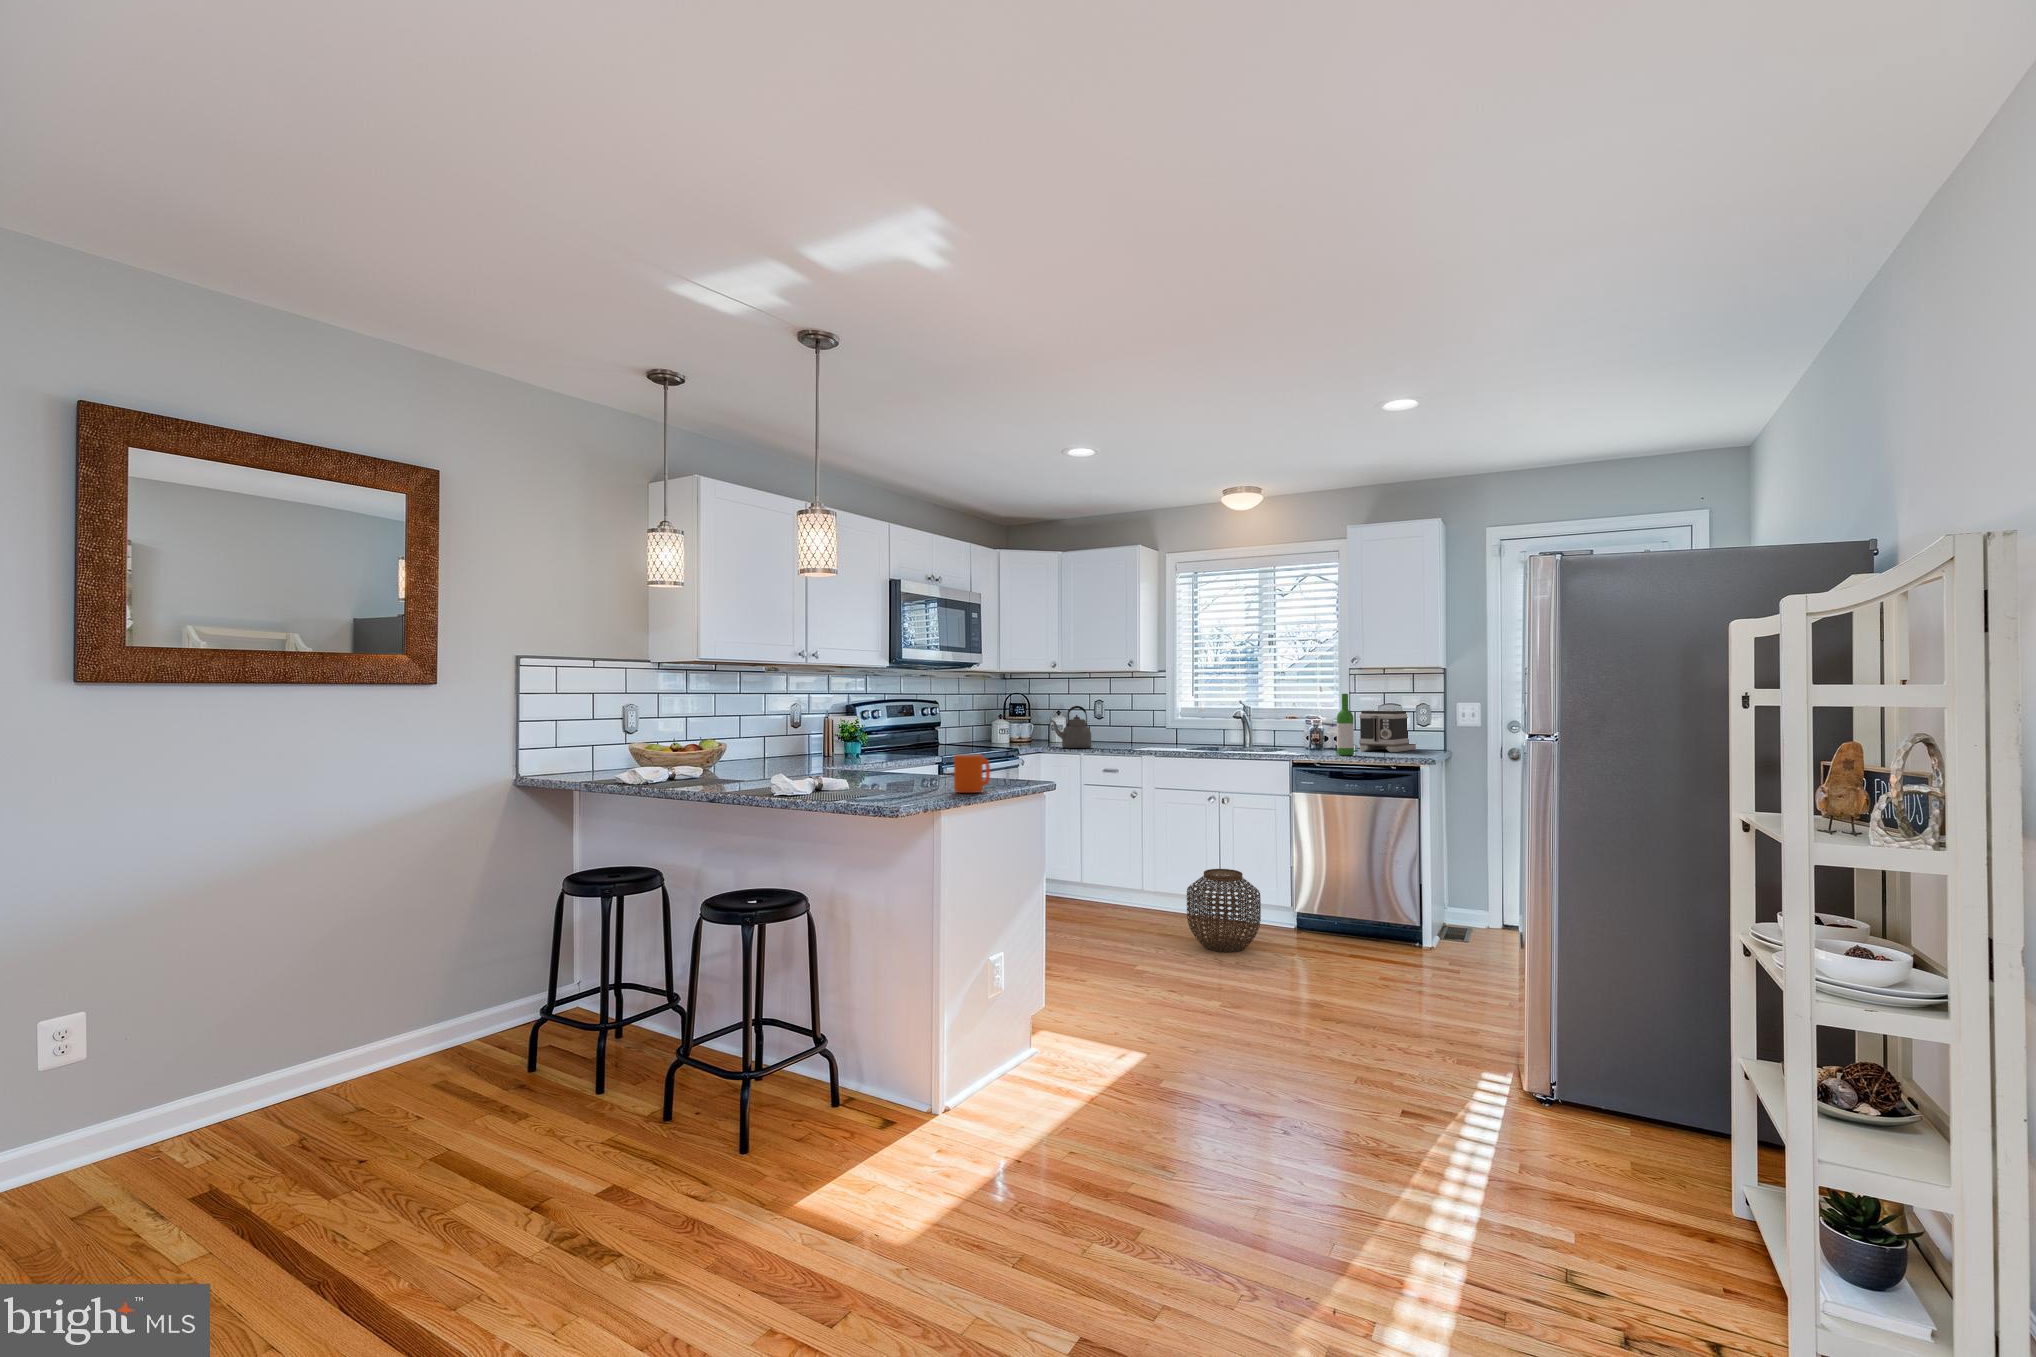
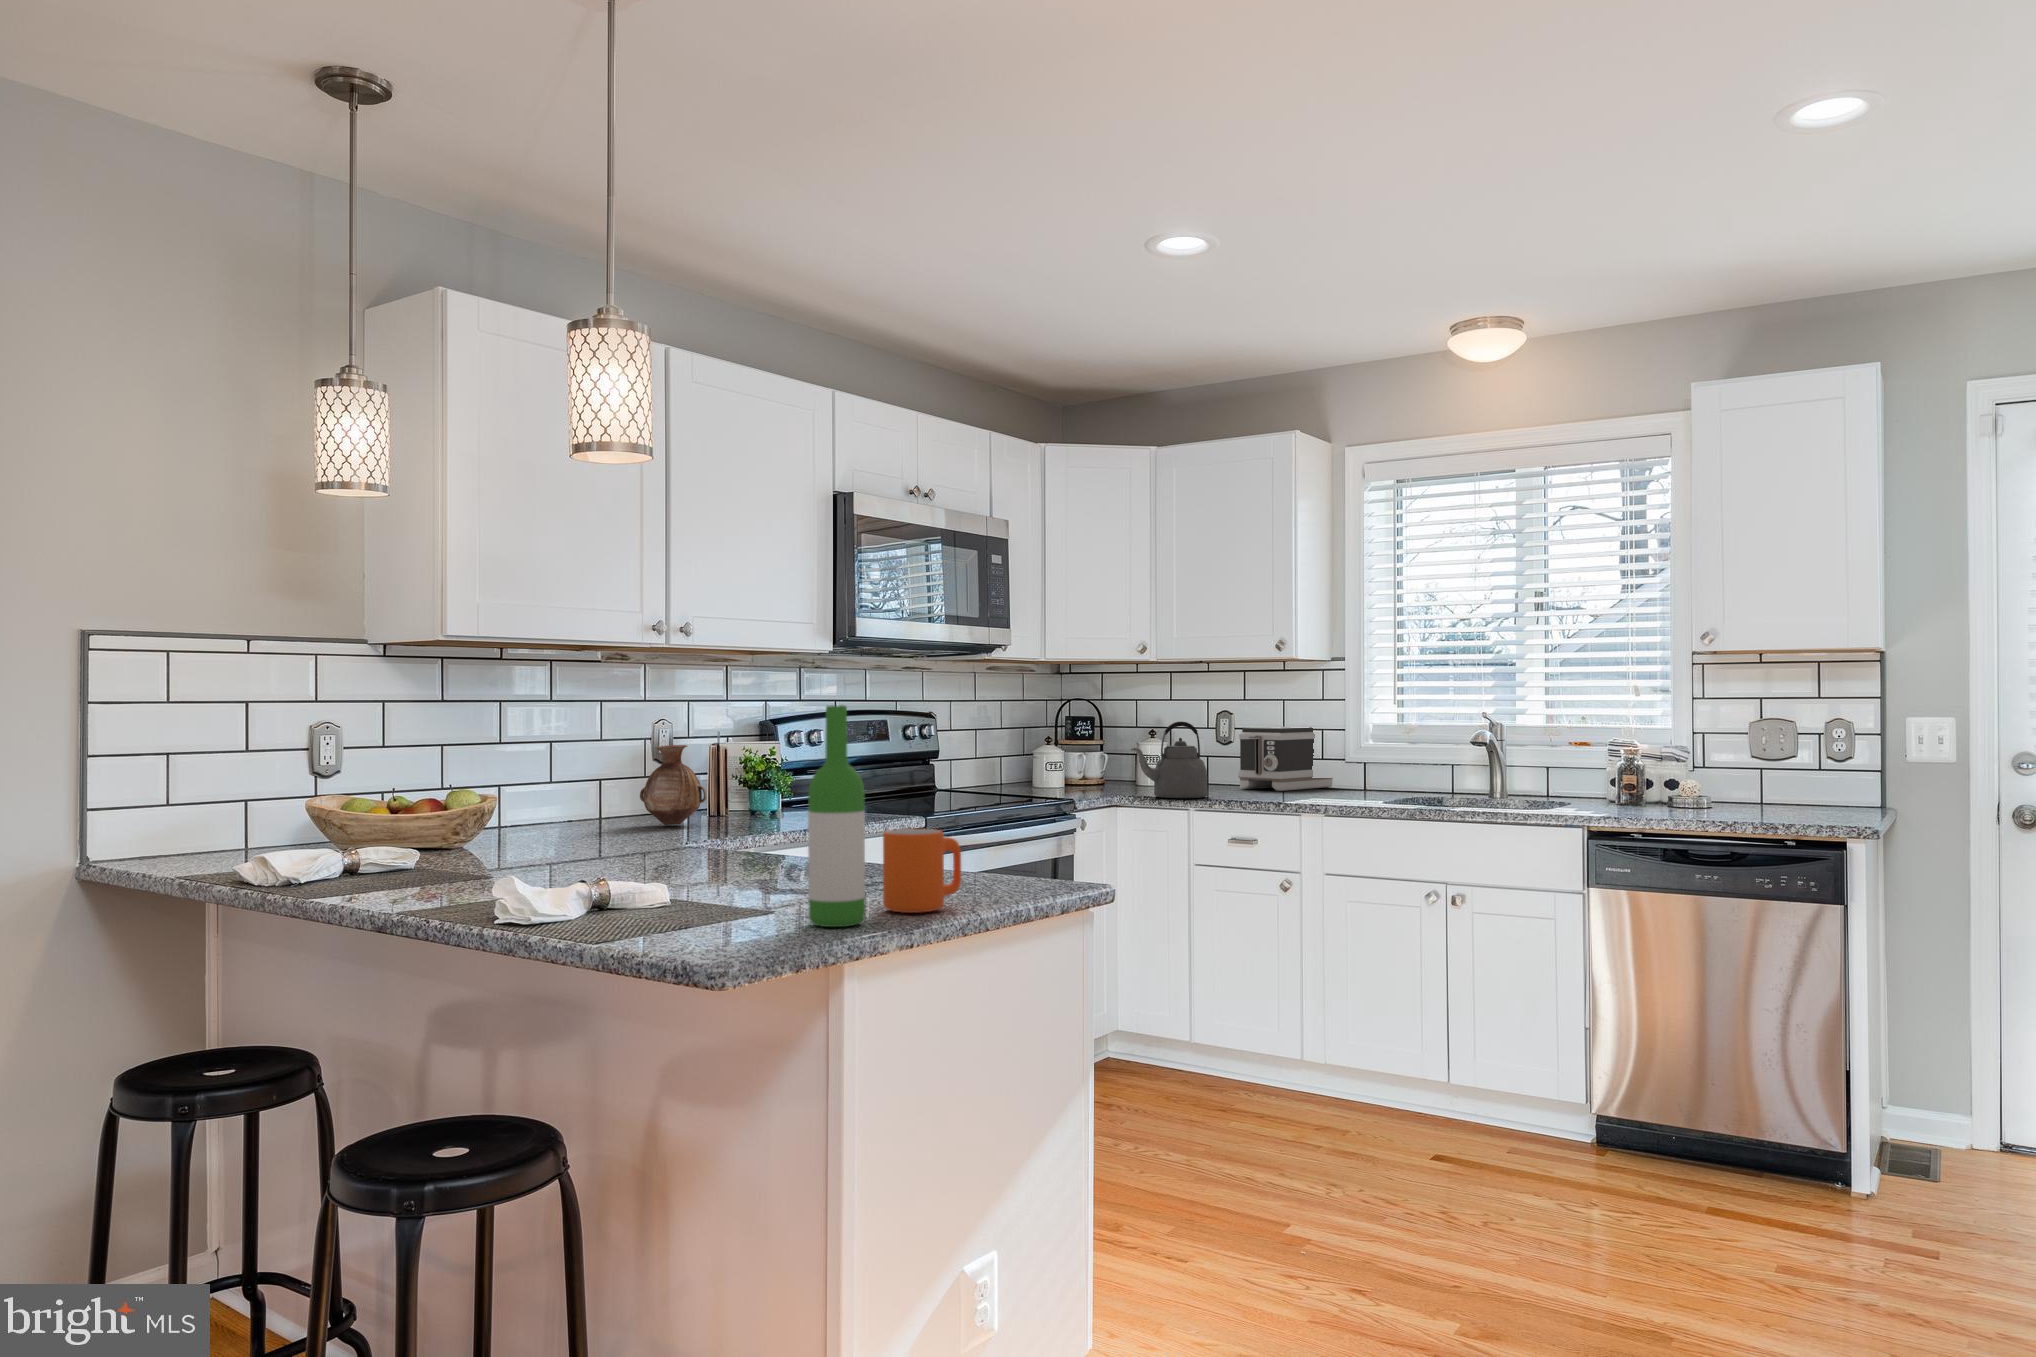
wine bottle: present [1337,694,1354,755] -> present [808,705,865,927]
toaster: present [1359,710,1416,752] -> present [1238,726,1332,791]
vase: none [789,718,826,761] -> present [640,745,707,825]
woven basket: present [1187,869,1261,952] -> none [1383,1033,1528,1197]

